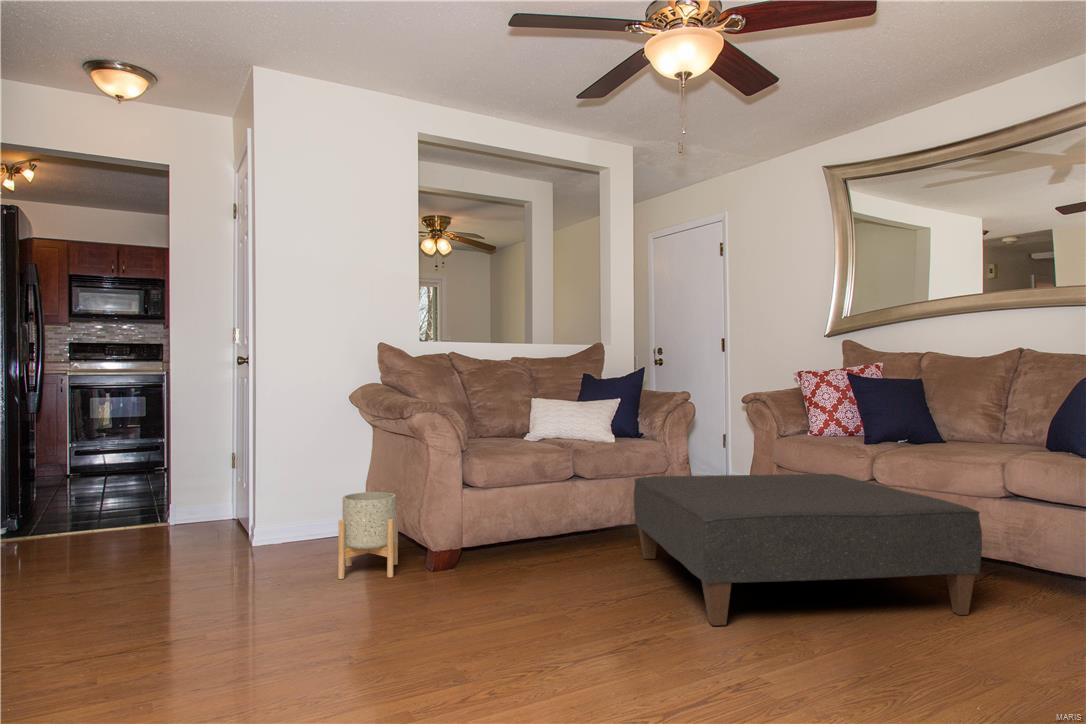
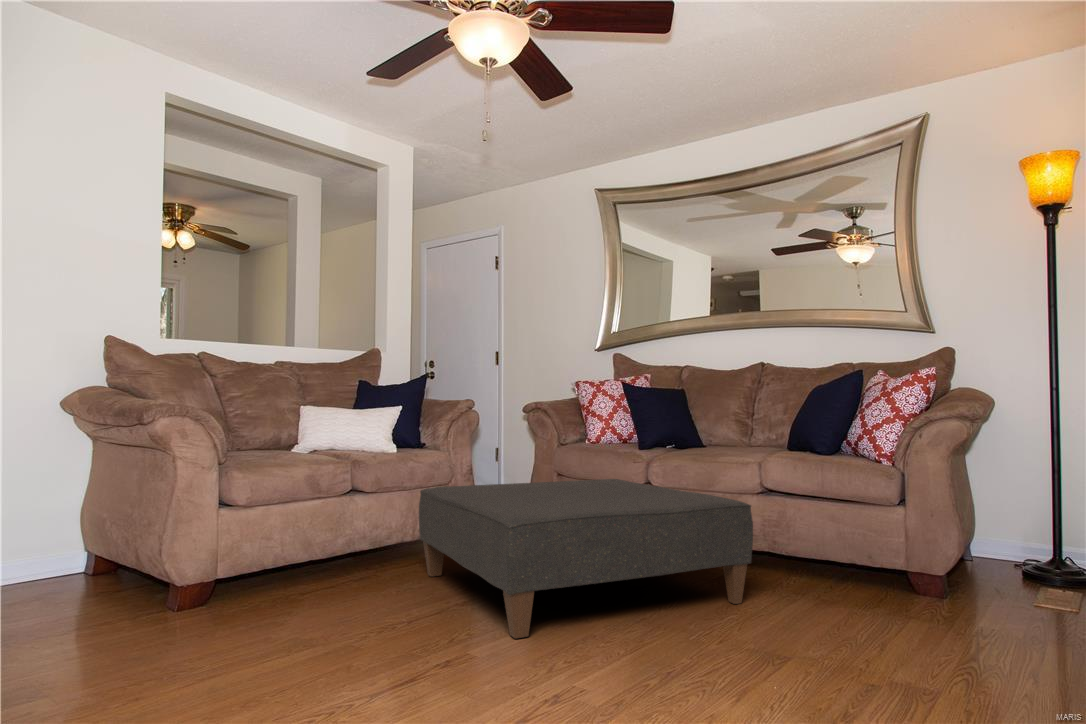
planter: present [338,492,398,579] -> none [41,518,130,632]

